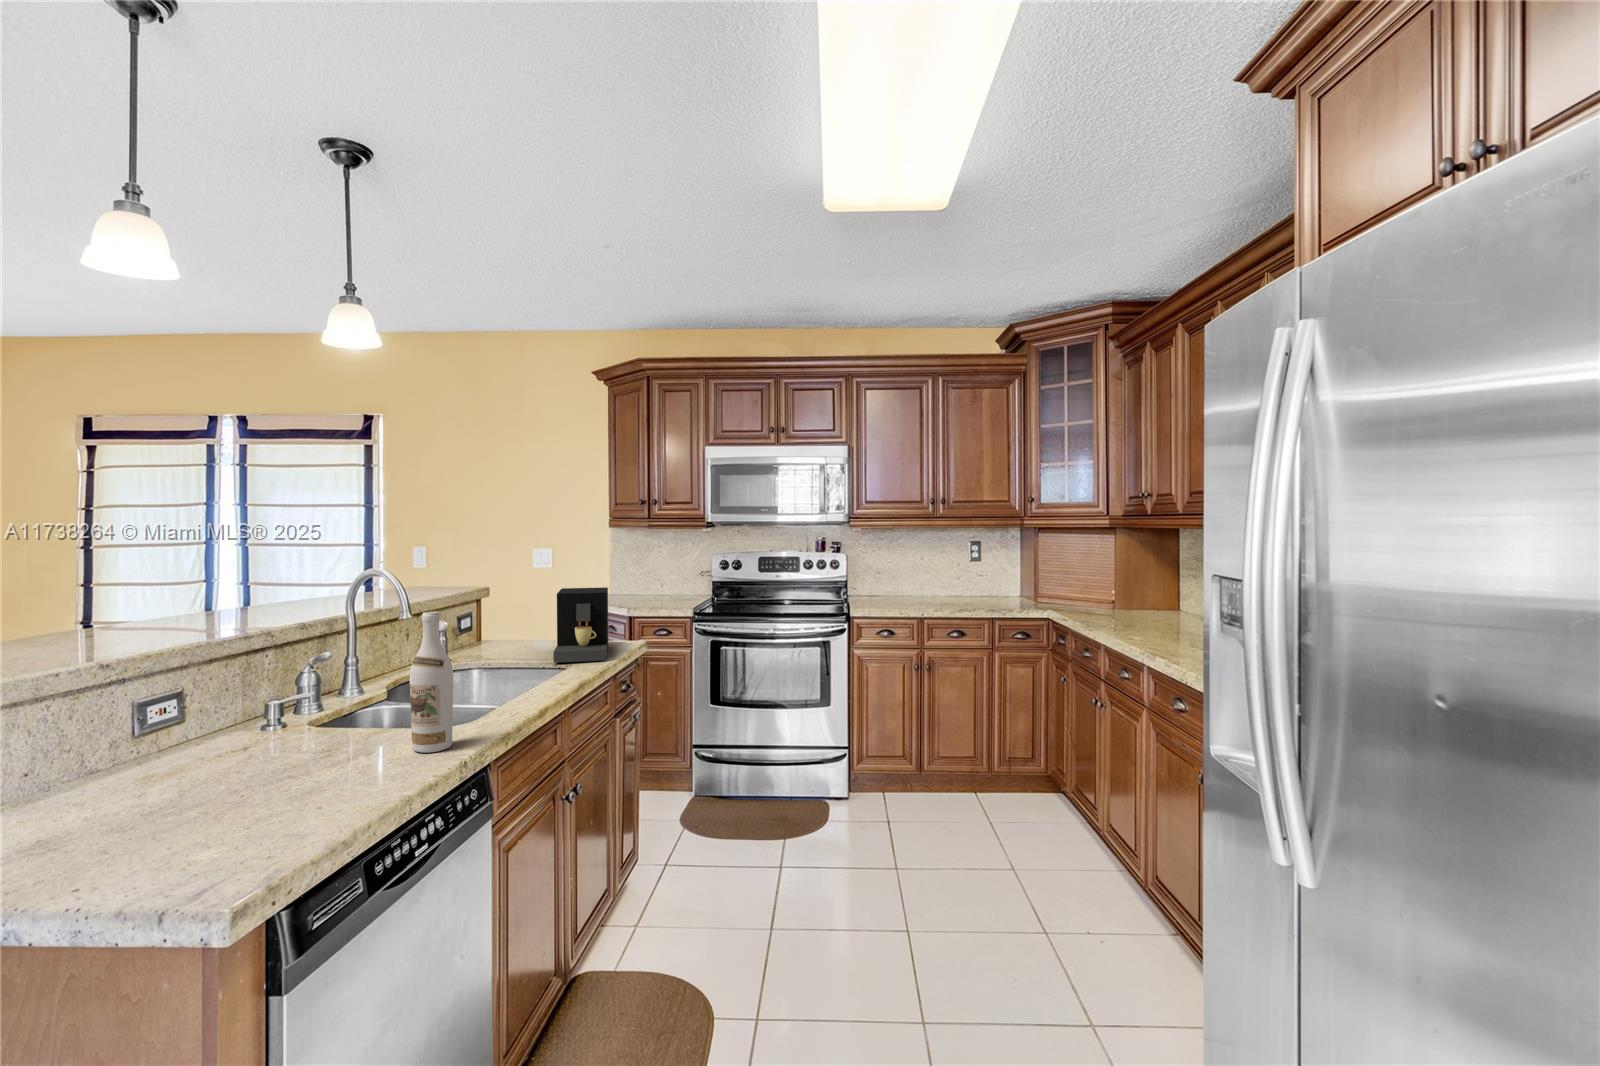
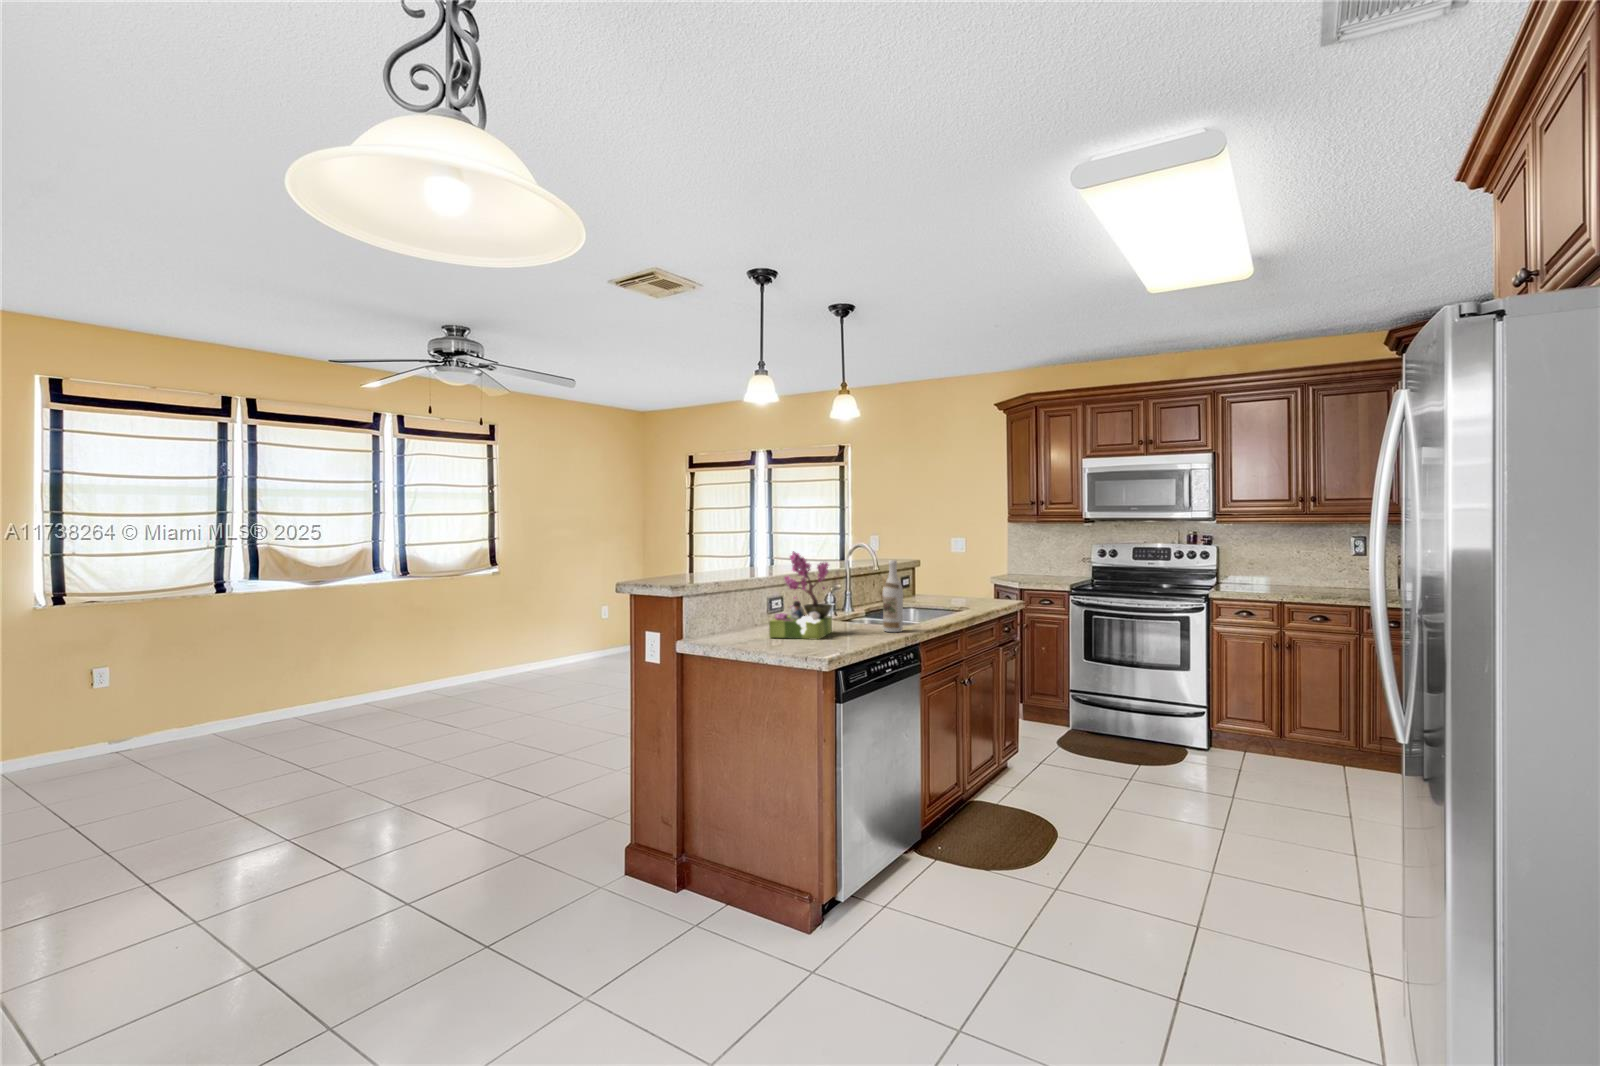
coffee maker: present [554,587,608,663] -> none [959,561,997,608]
flower arrangement: none [107,602,293,817] -> present [769,551,832,639]

